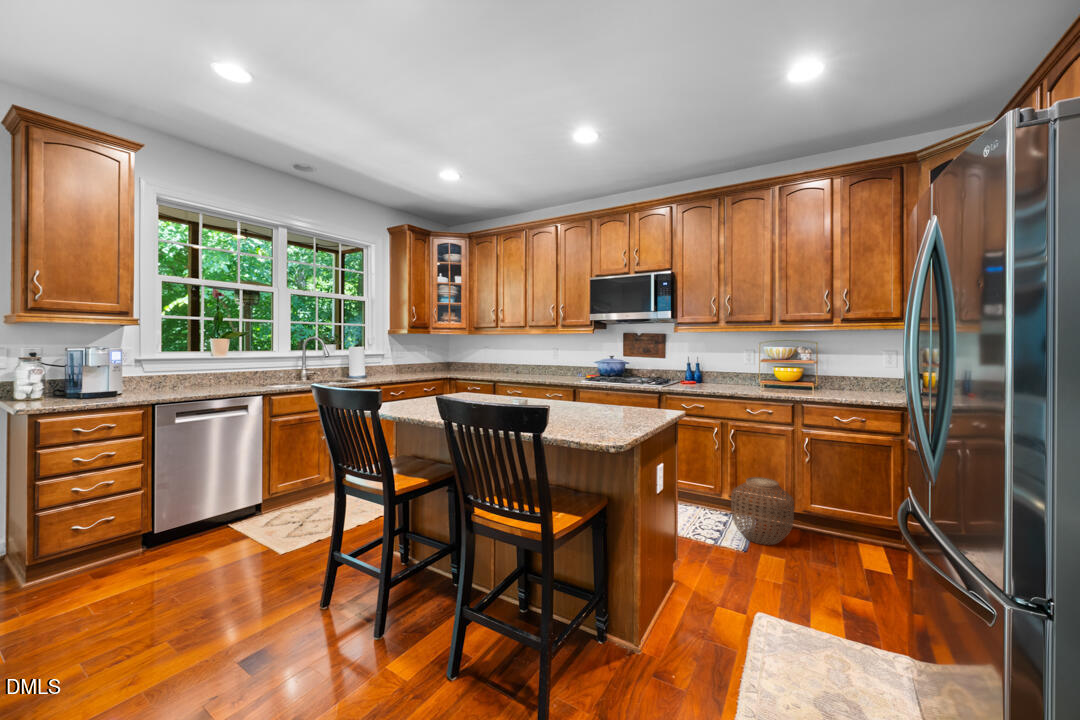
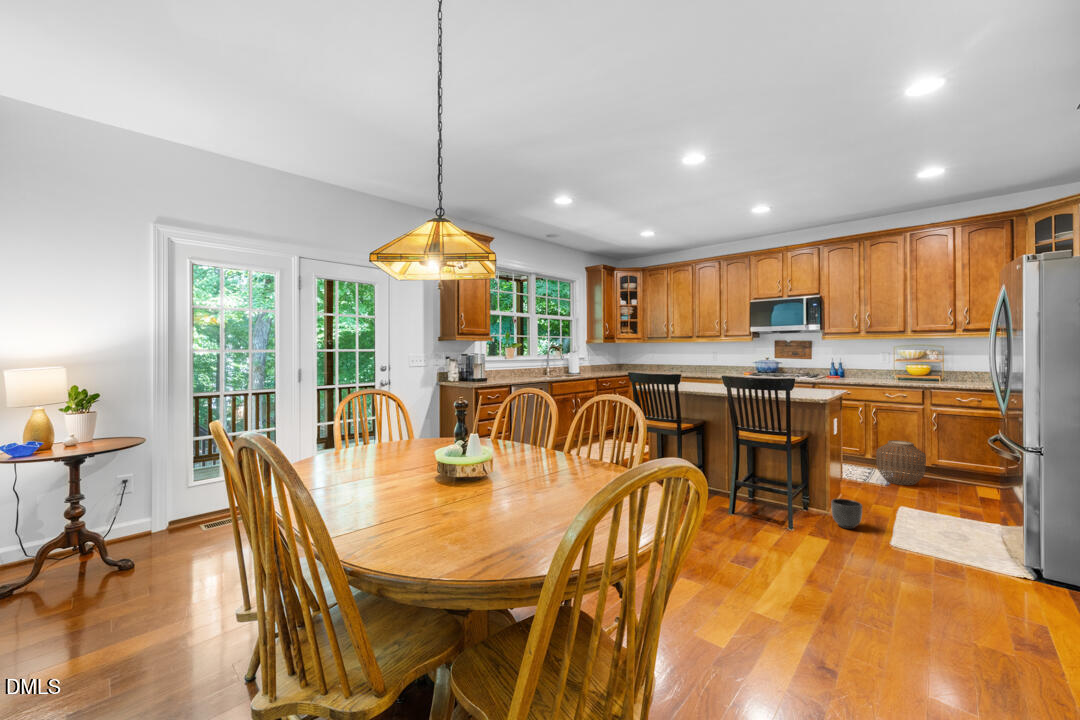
planter: none [634,620,684,686] -> present [831,499,862,529]

